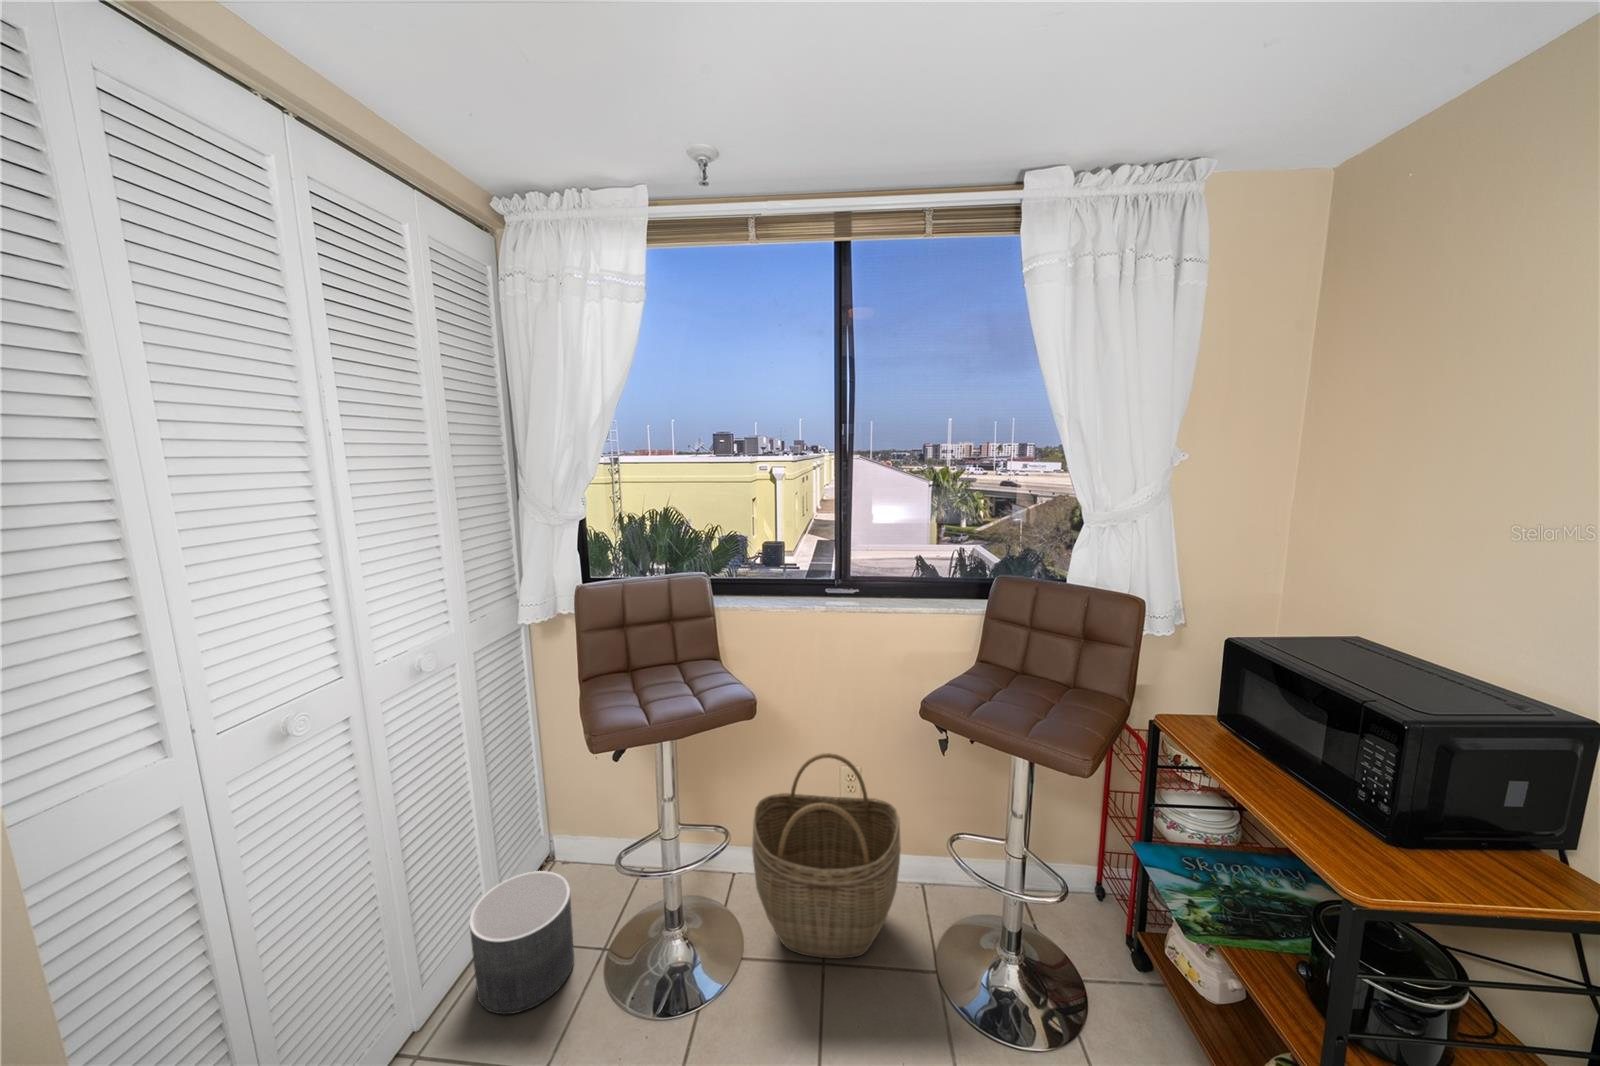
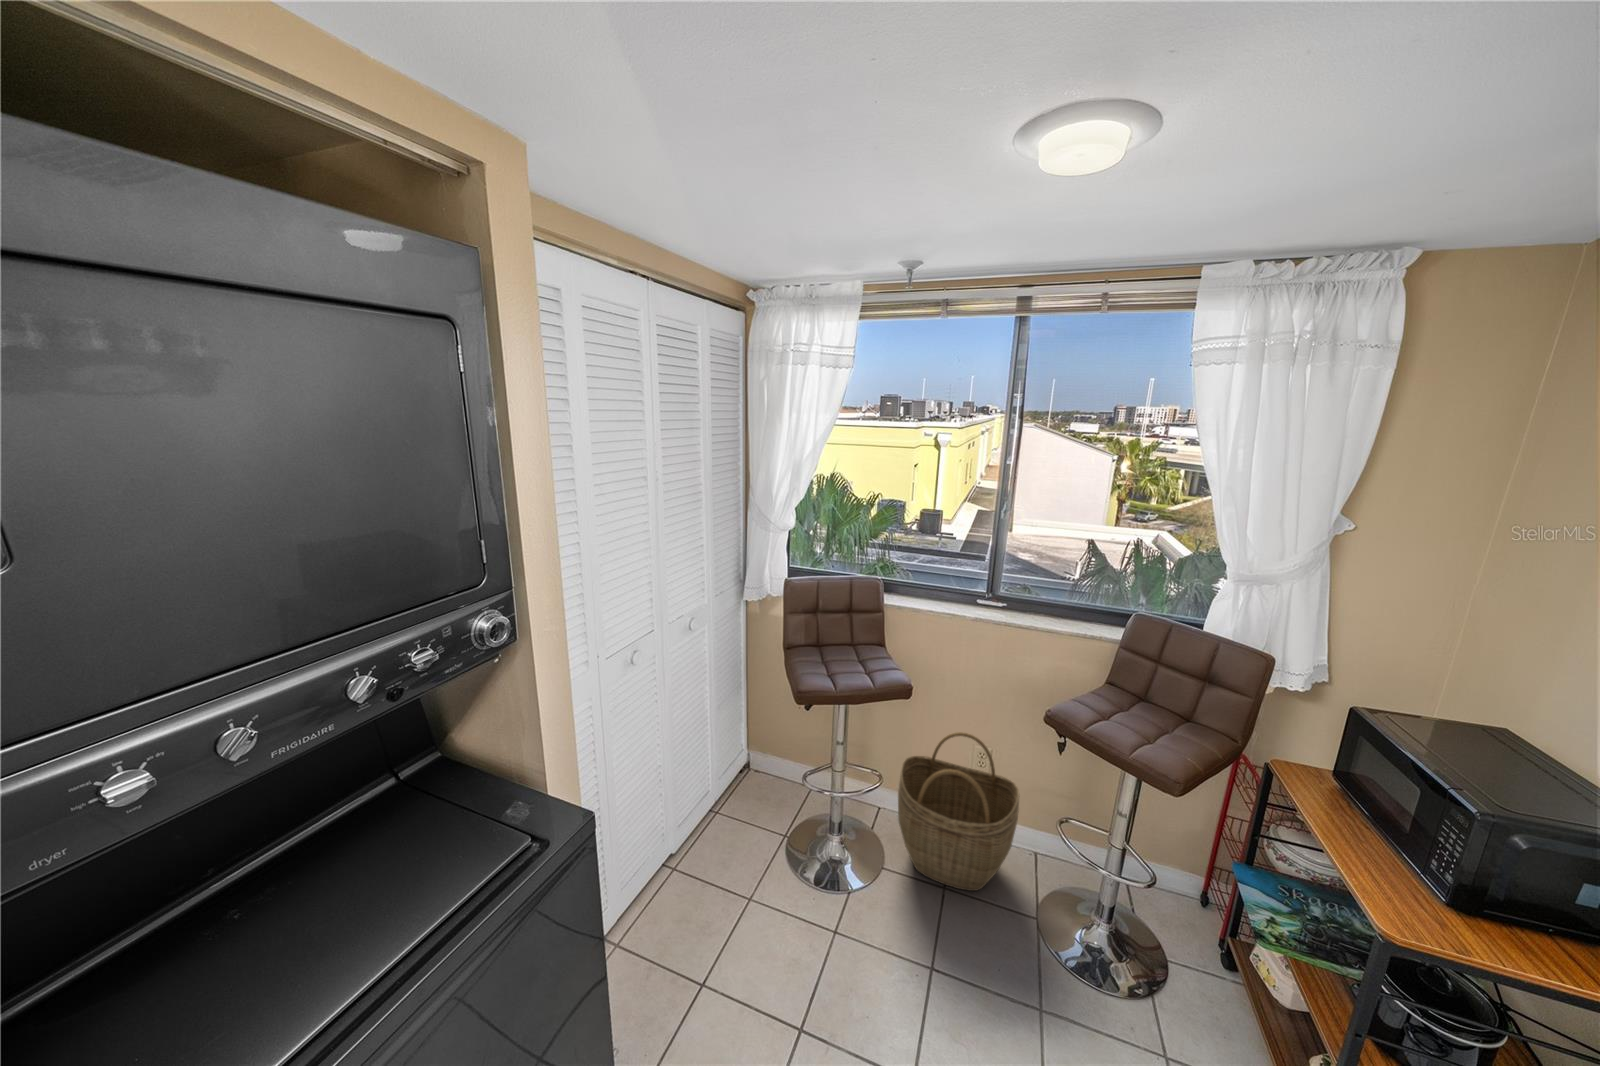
planter: present [469,871,574,1014] -> none [704,773,767,862]

